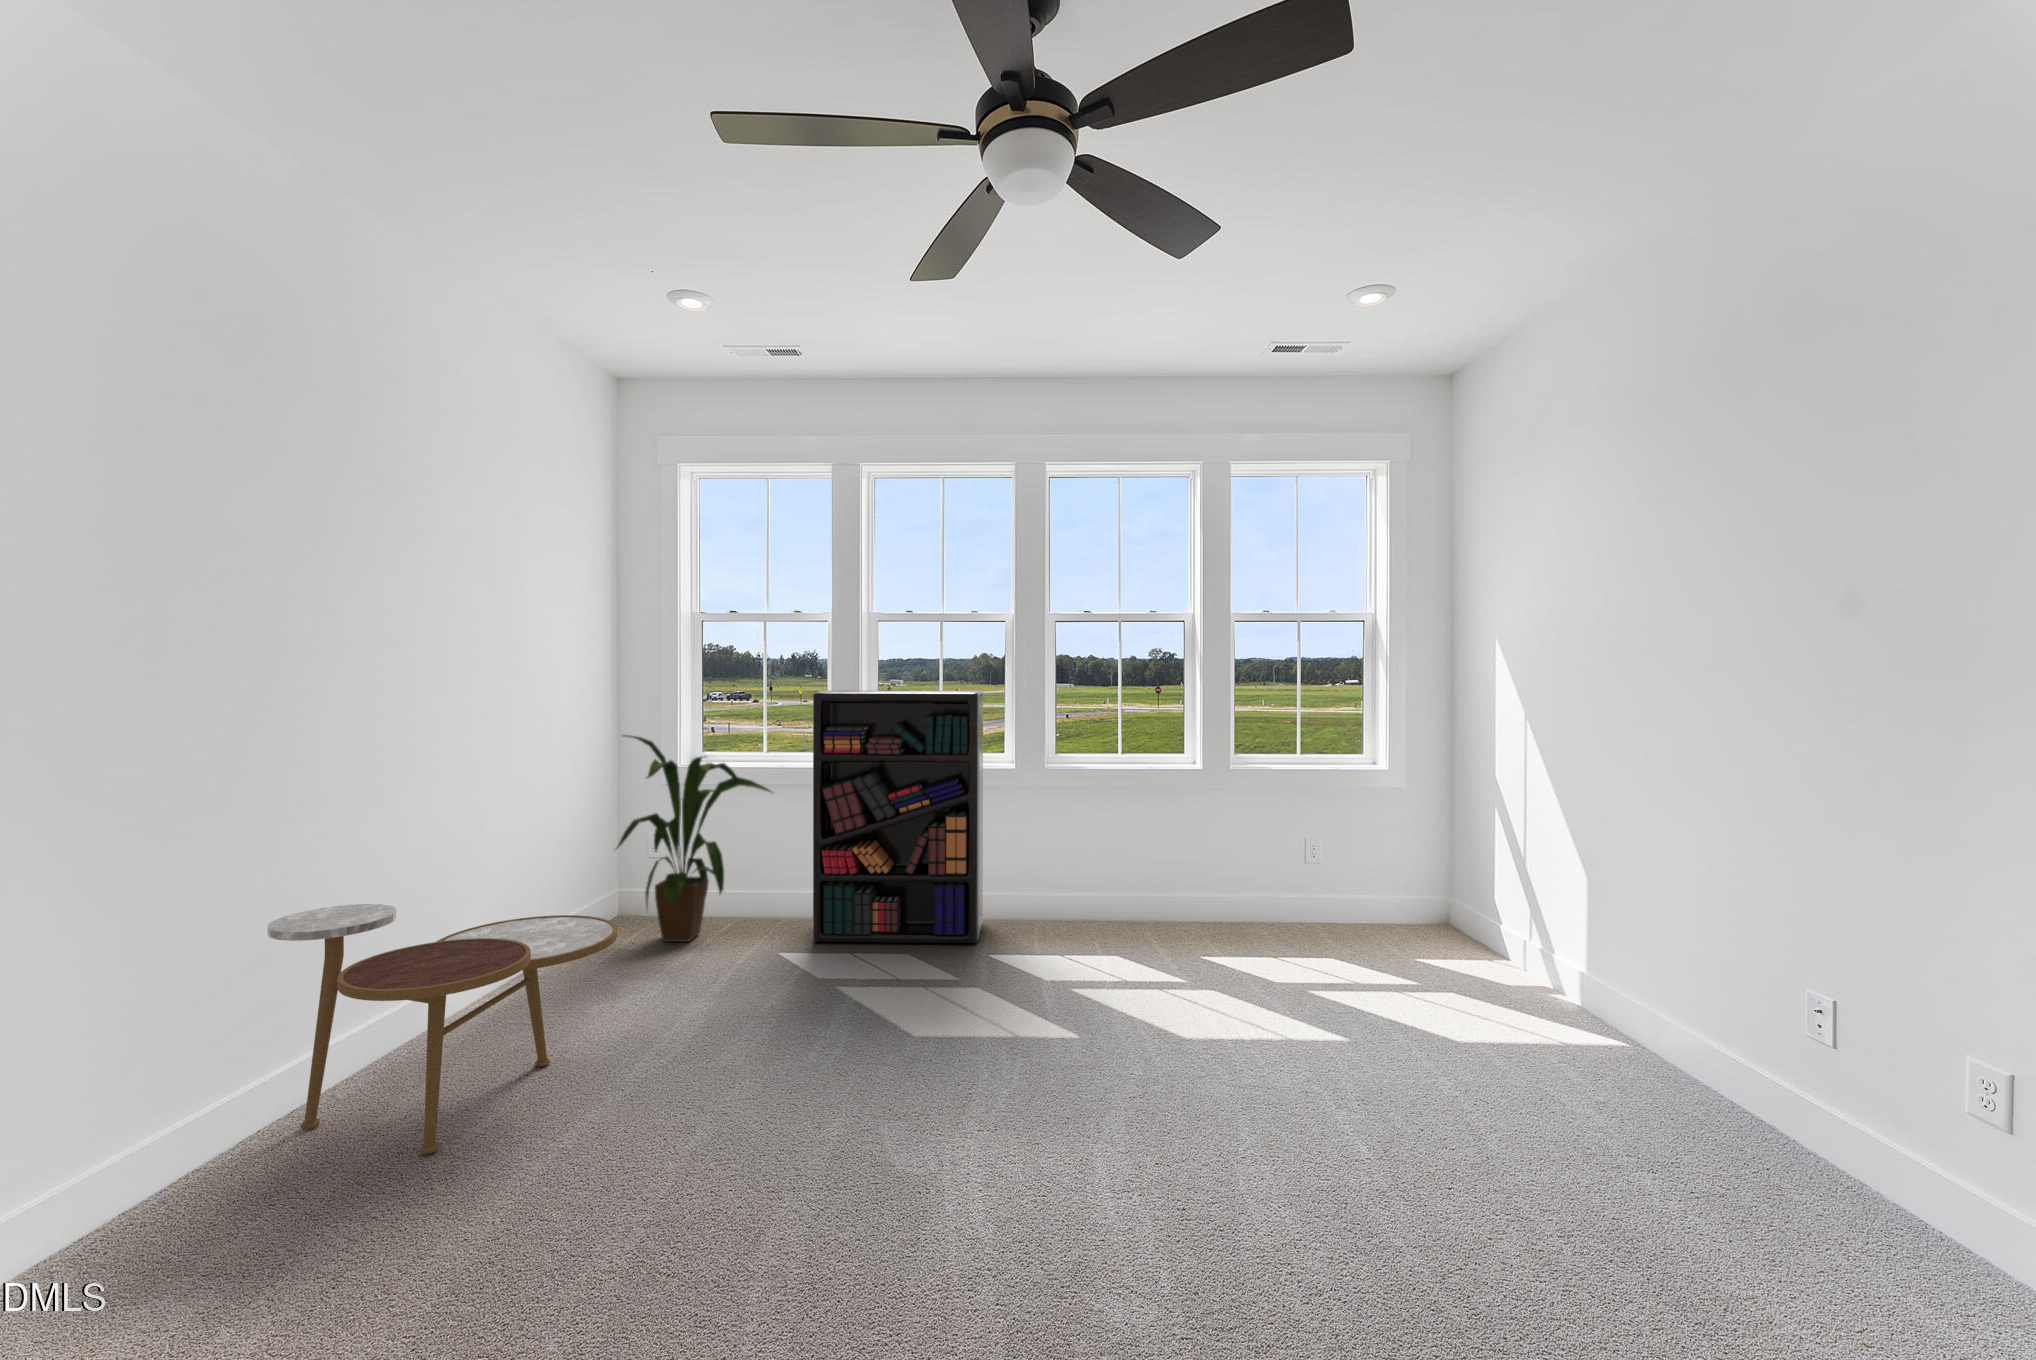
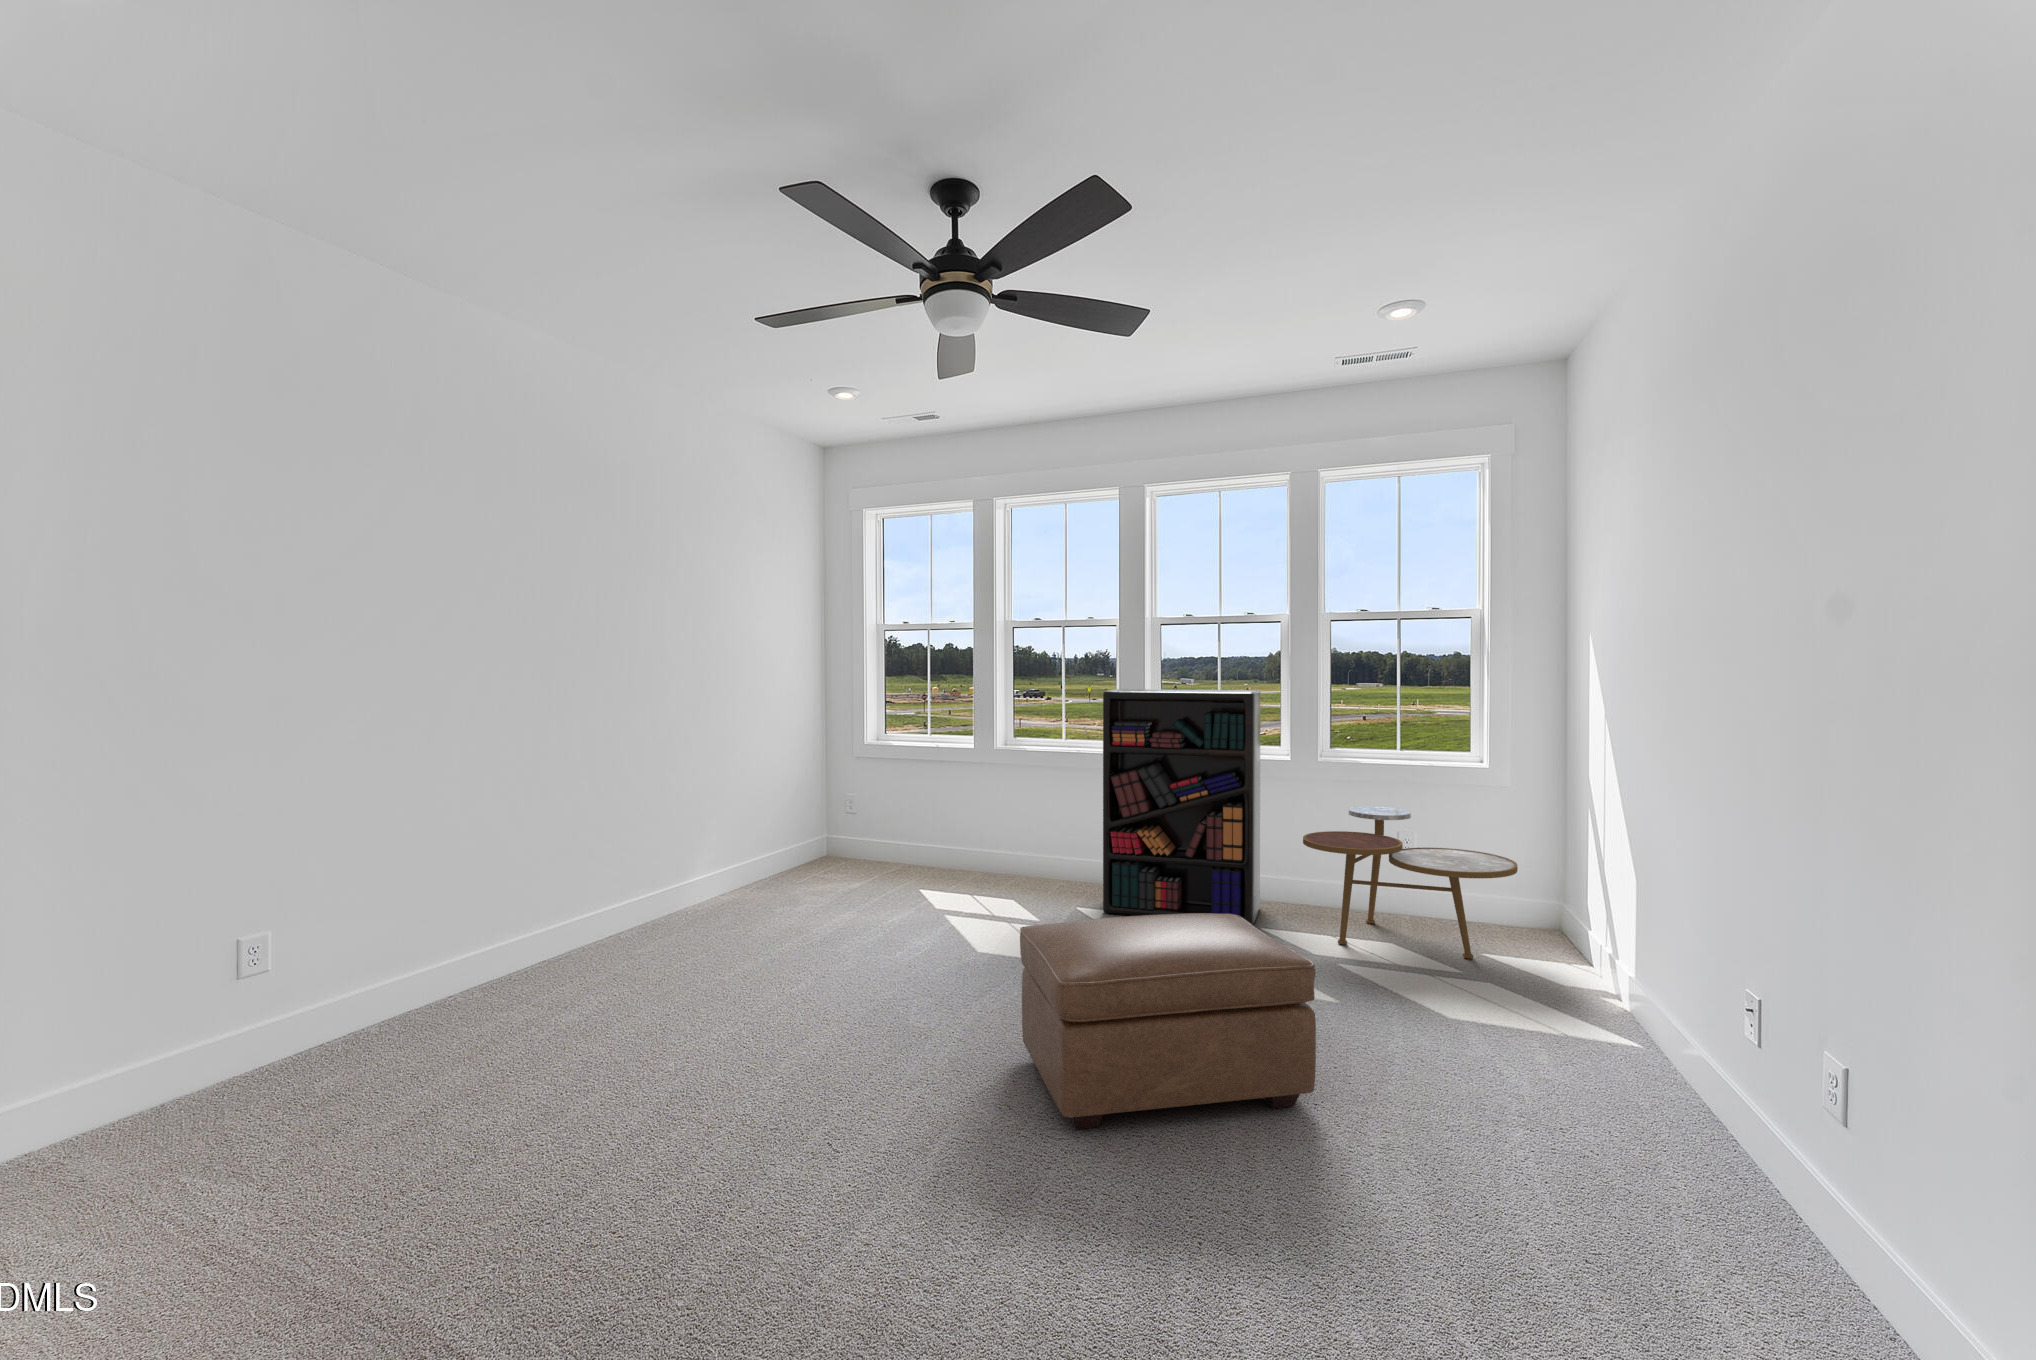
house plant: present [617,735,771,942] -> none [940,726,1070,903]
side table: present [268,904,617,1154] -> present [1303,806,1518,958]
ottoman: none [710,943,1067,1248] -> present [1020,913,1316,1129]

